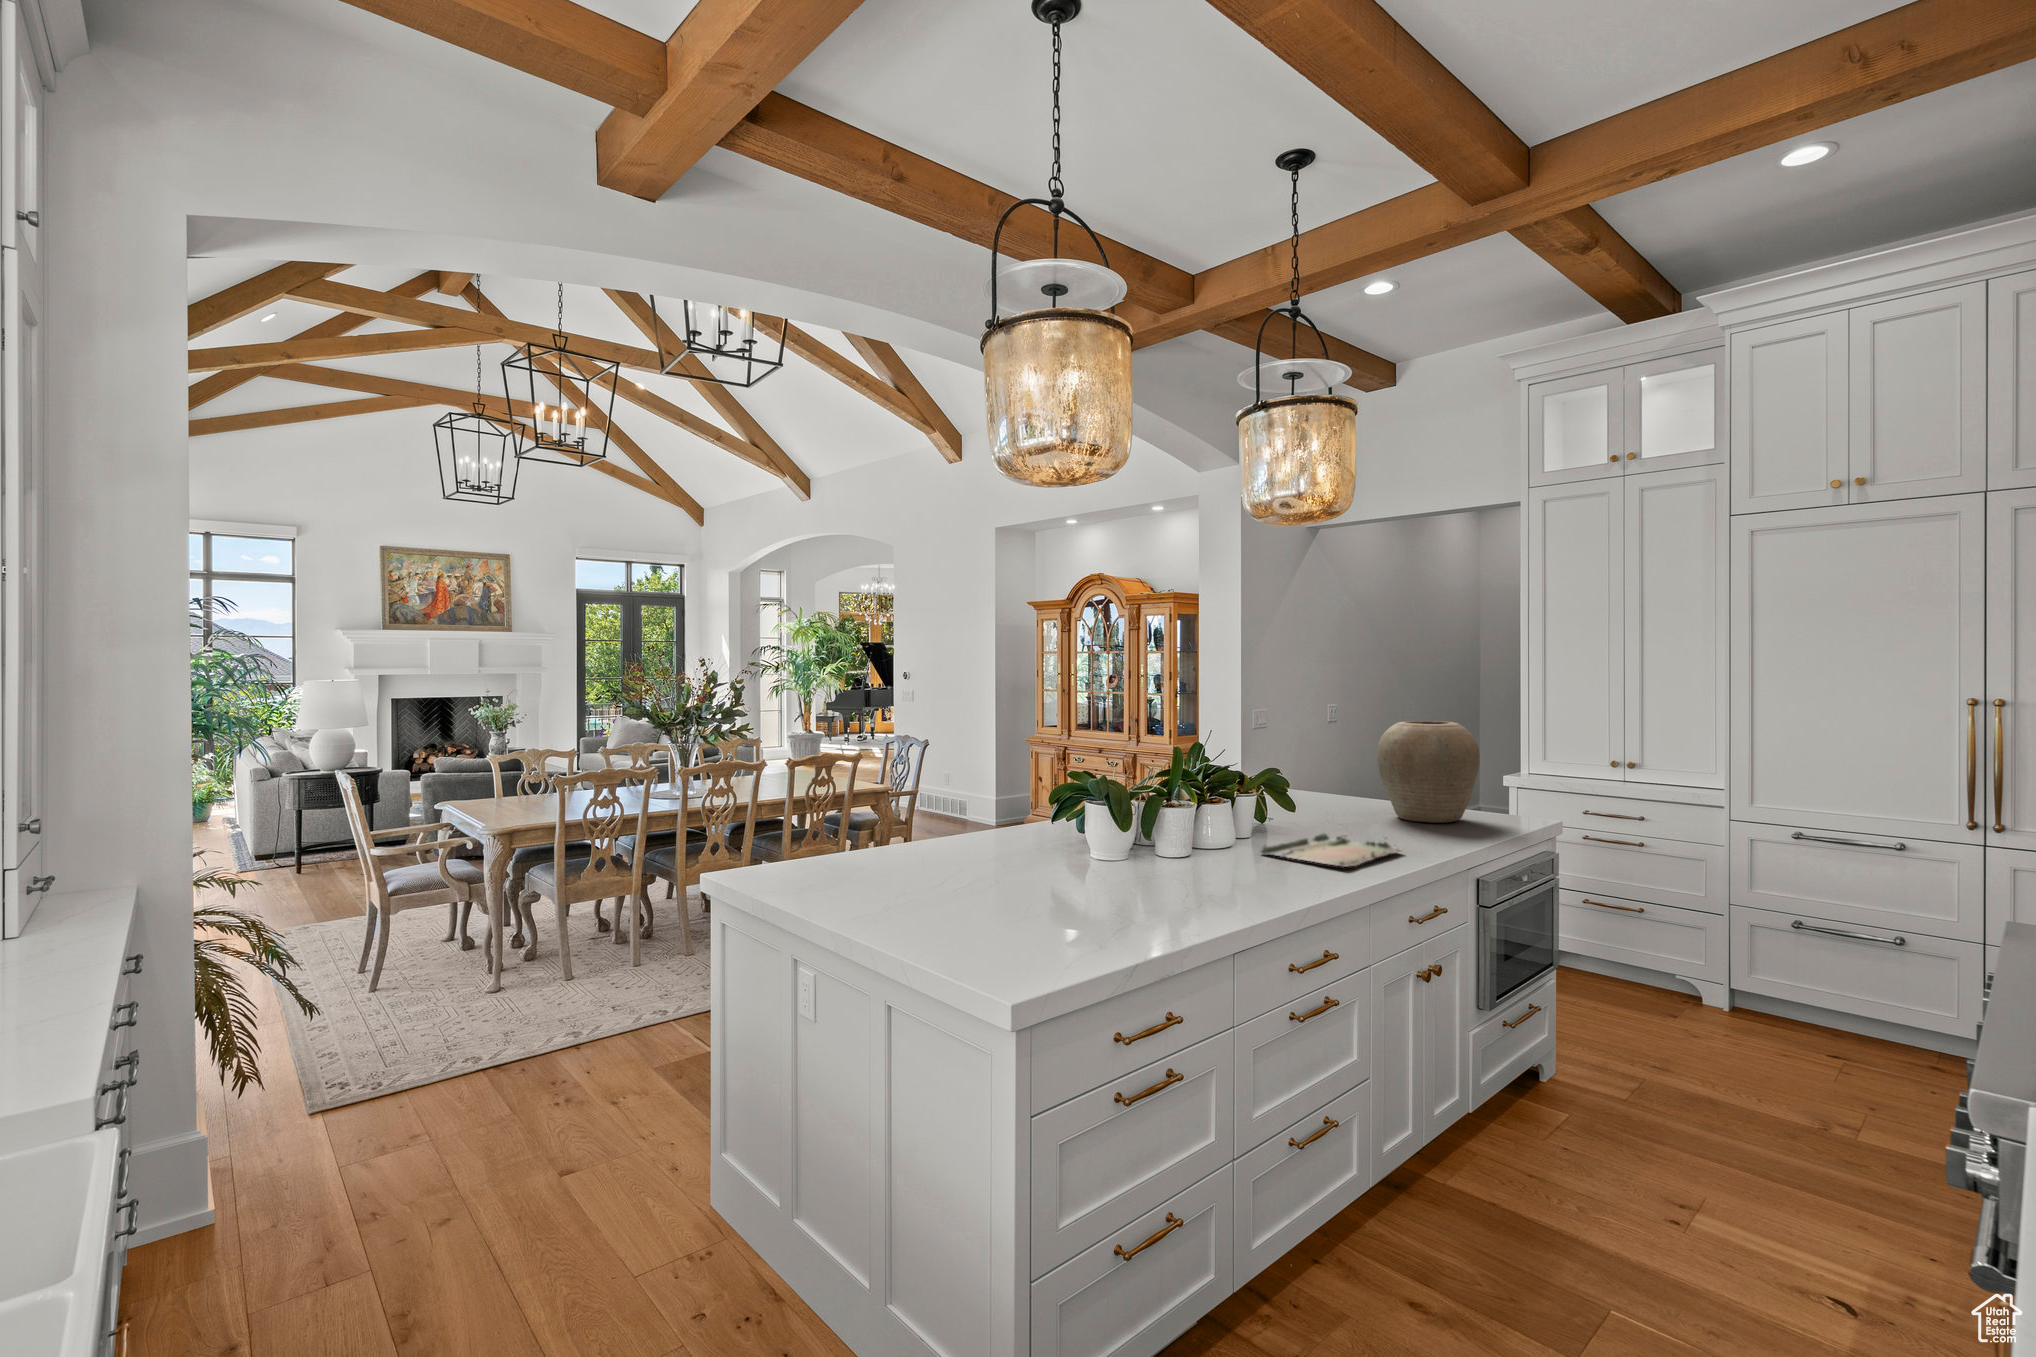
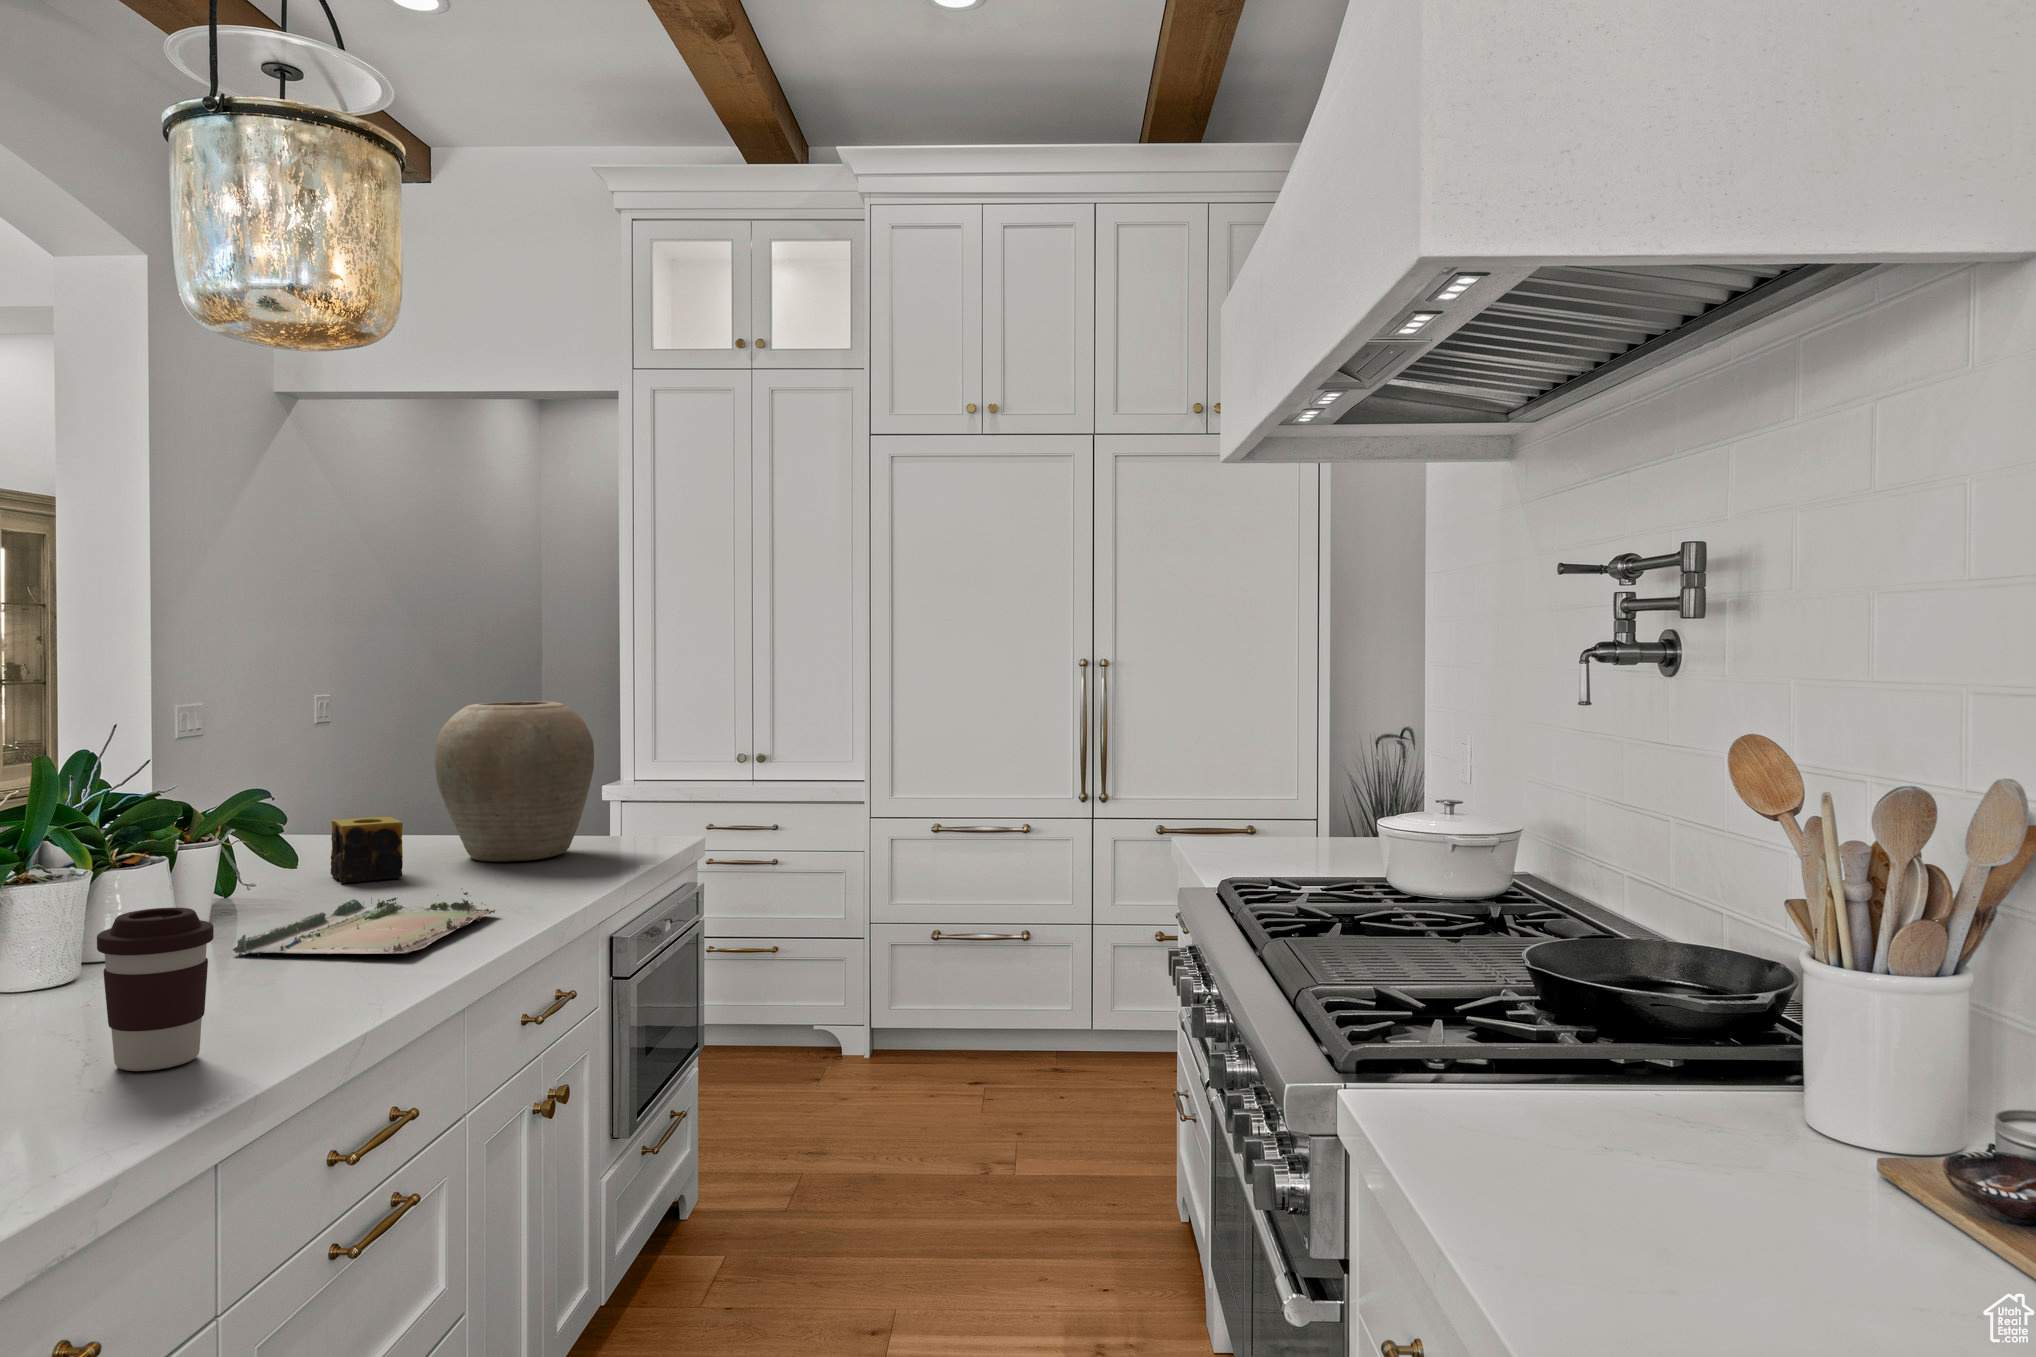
candle: none [1316,786,1355,824] -> present [331,816,403,883]
coffee cup: none [1197,825,1246,902] -> present [97,907,214,1071]

